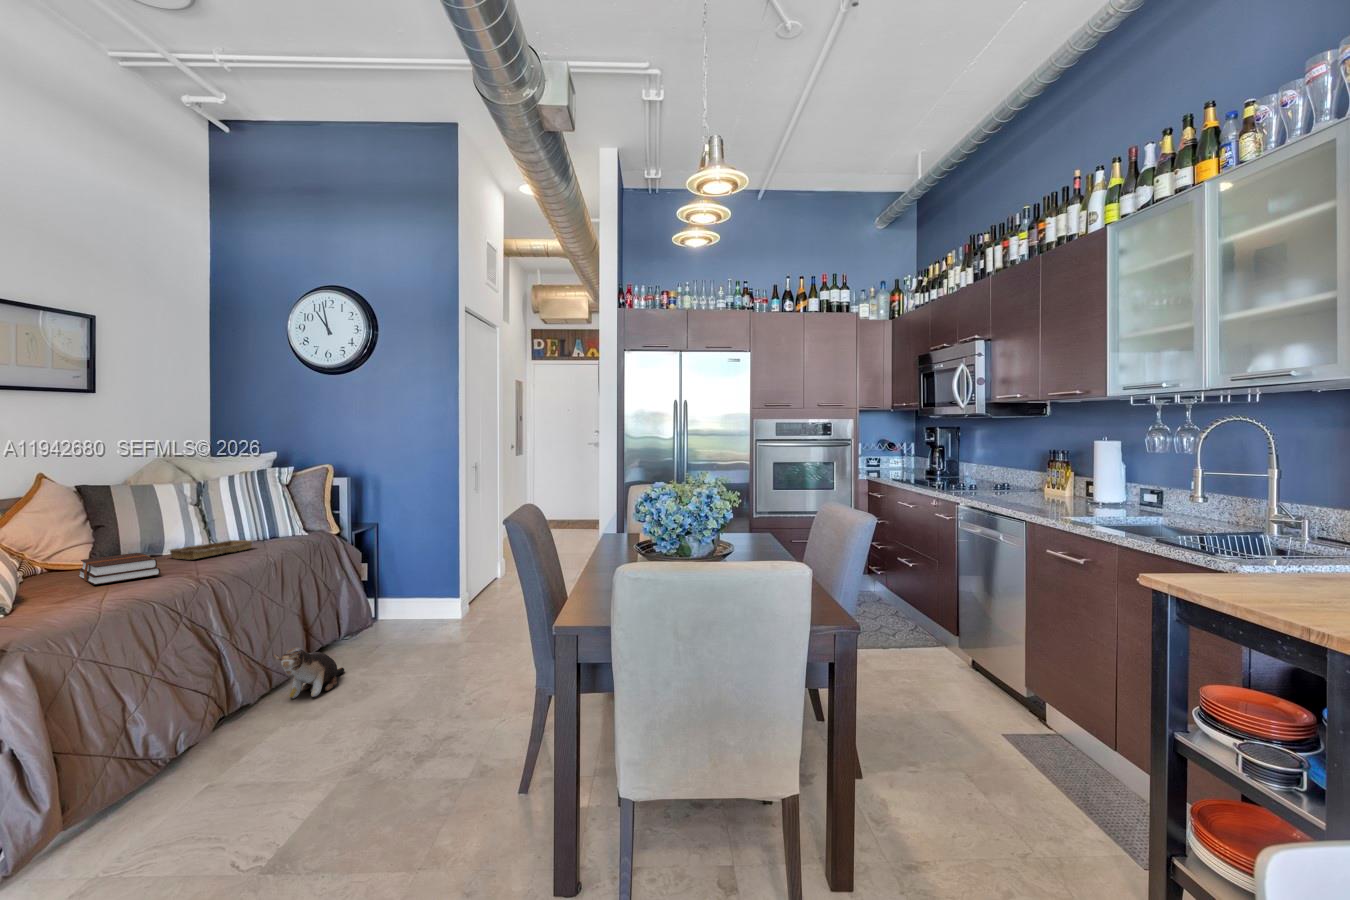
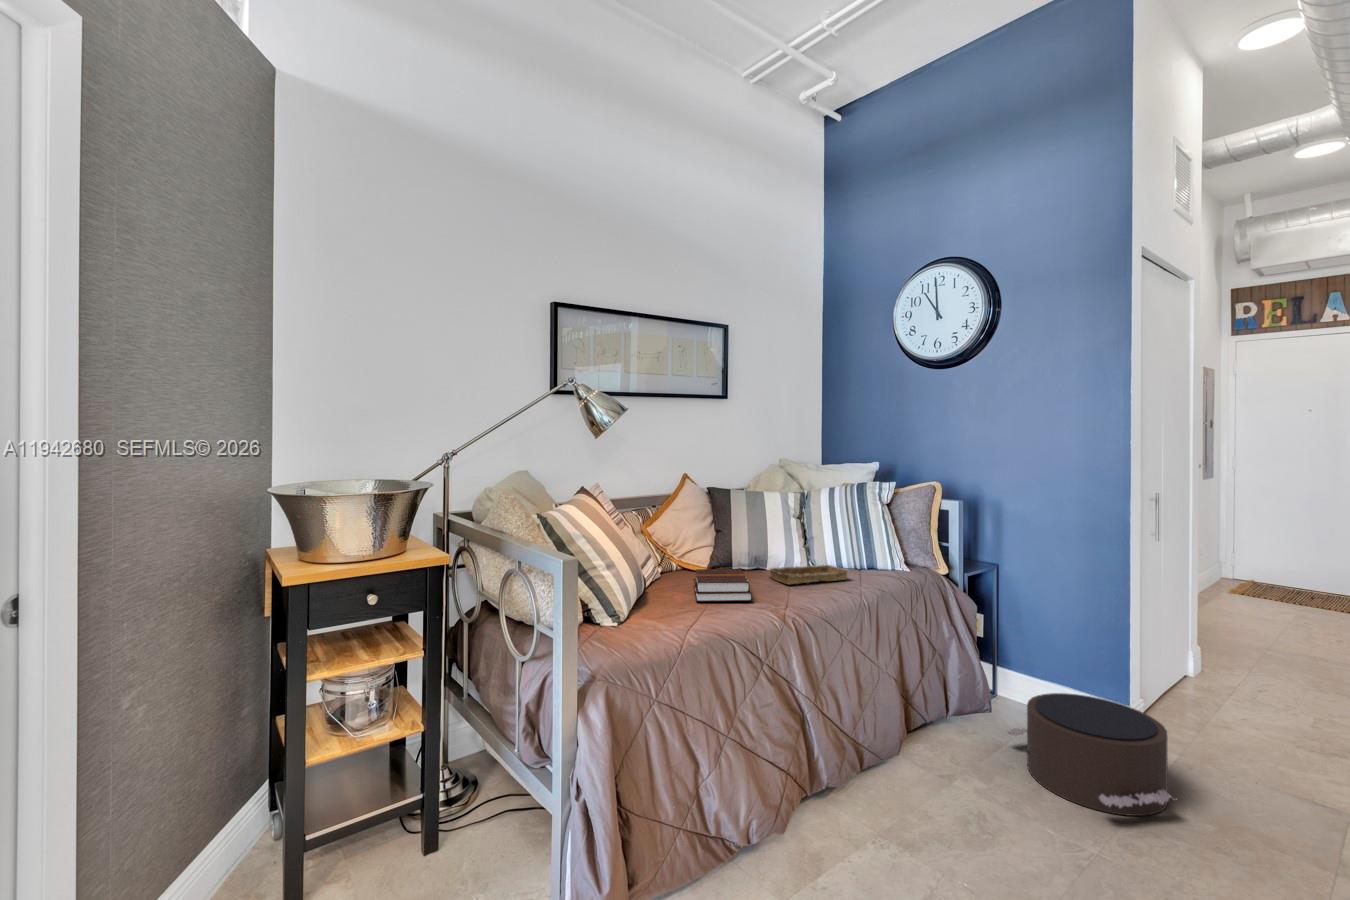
pouf: none [382,597,477,661] -> present [1006,693,1176,816]
plush toy: present [274,647,344,698] -> none [863,728,952,805]

